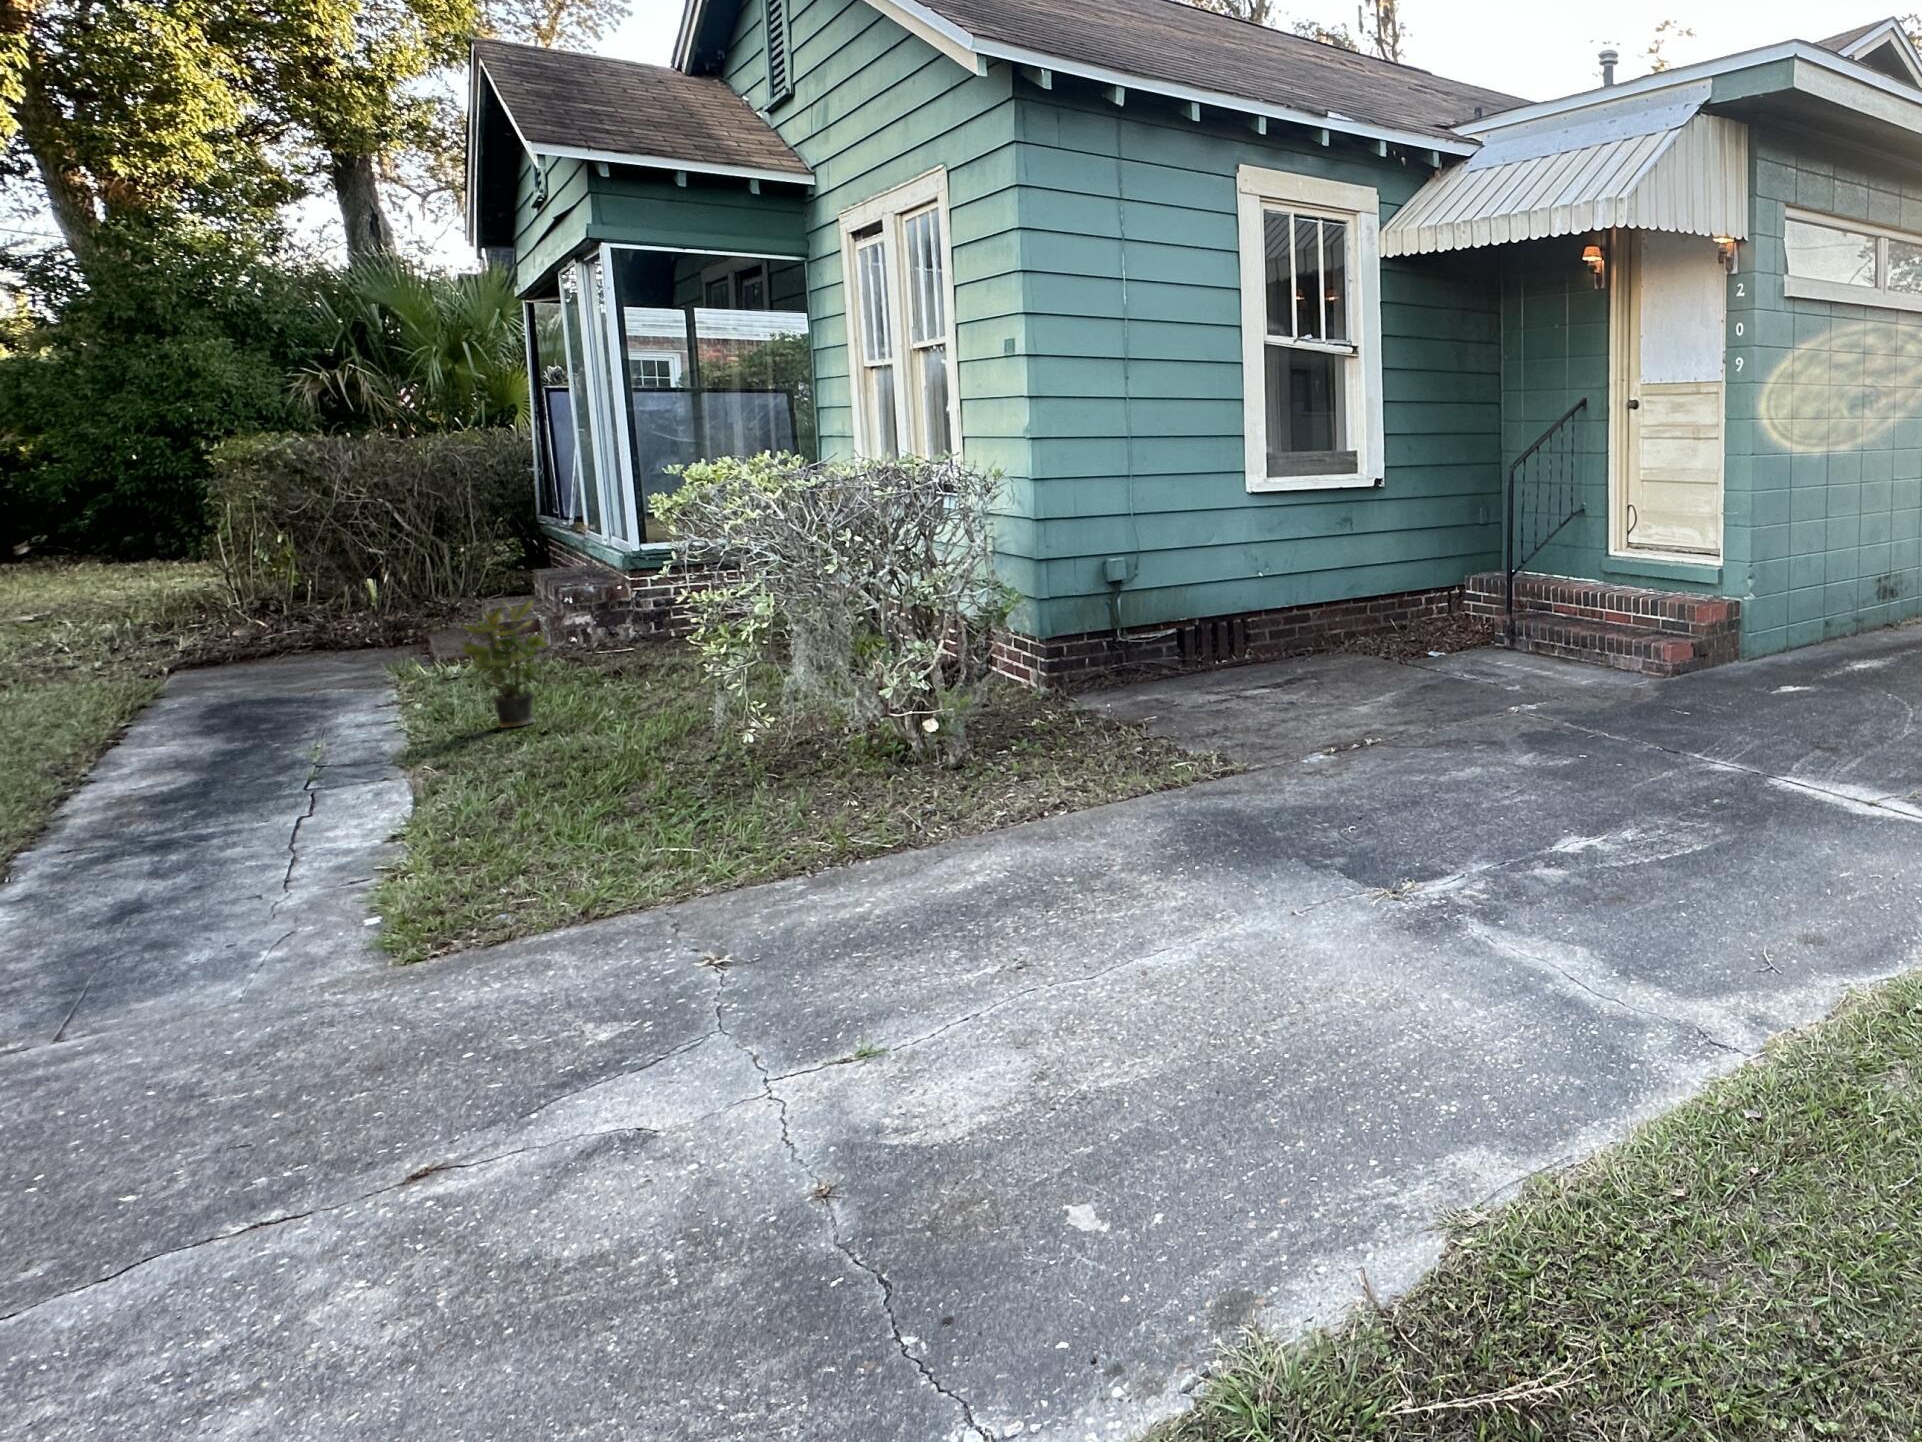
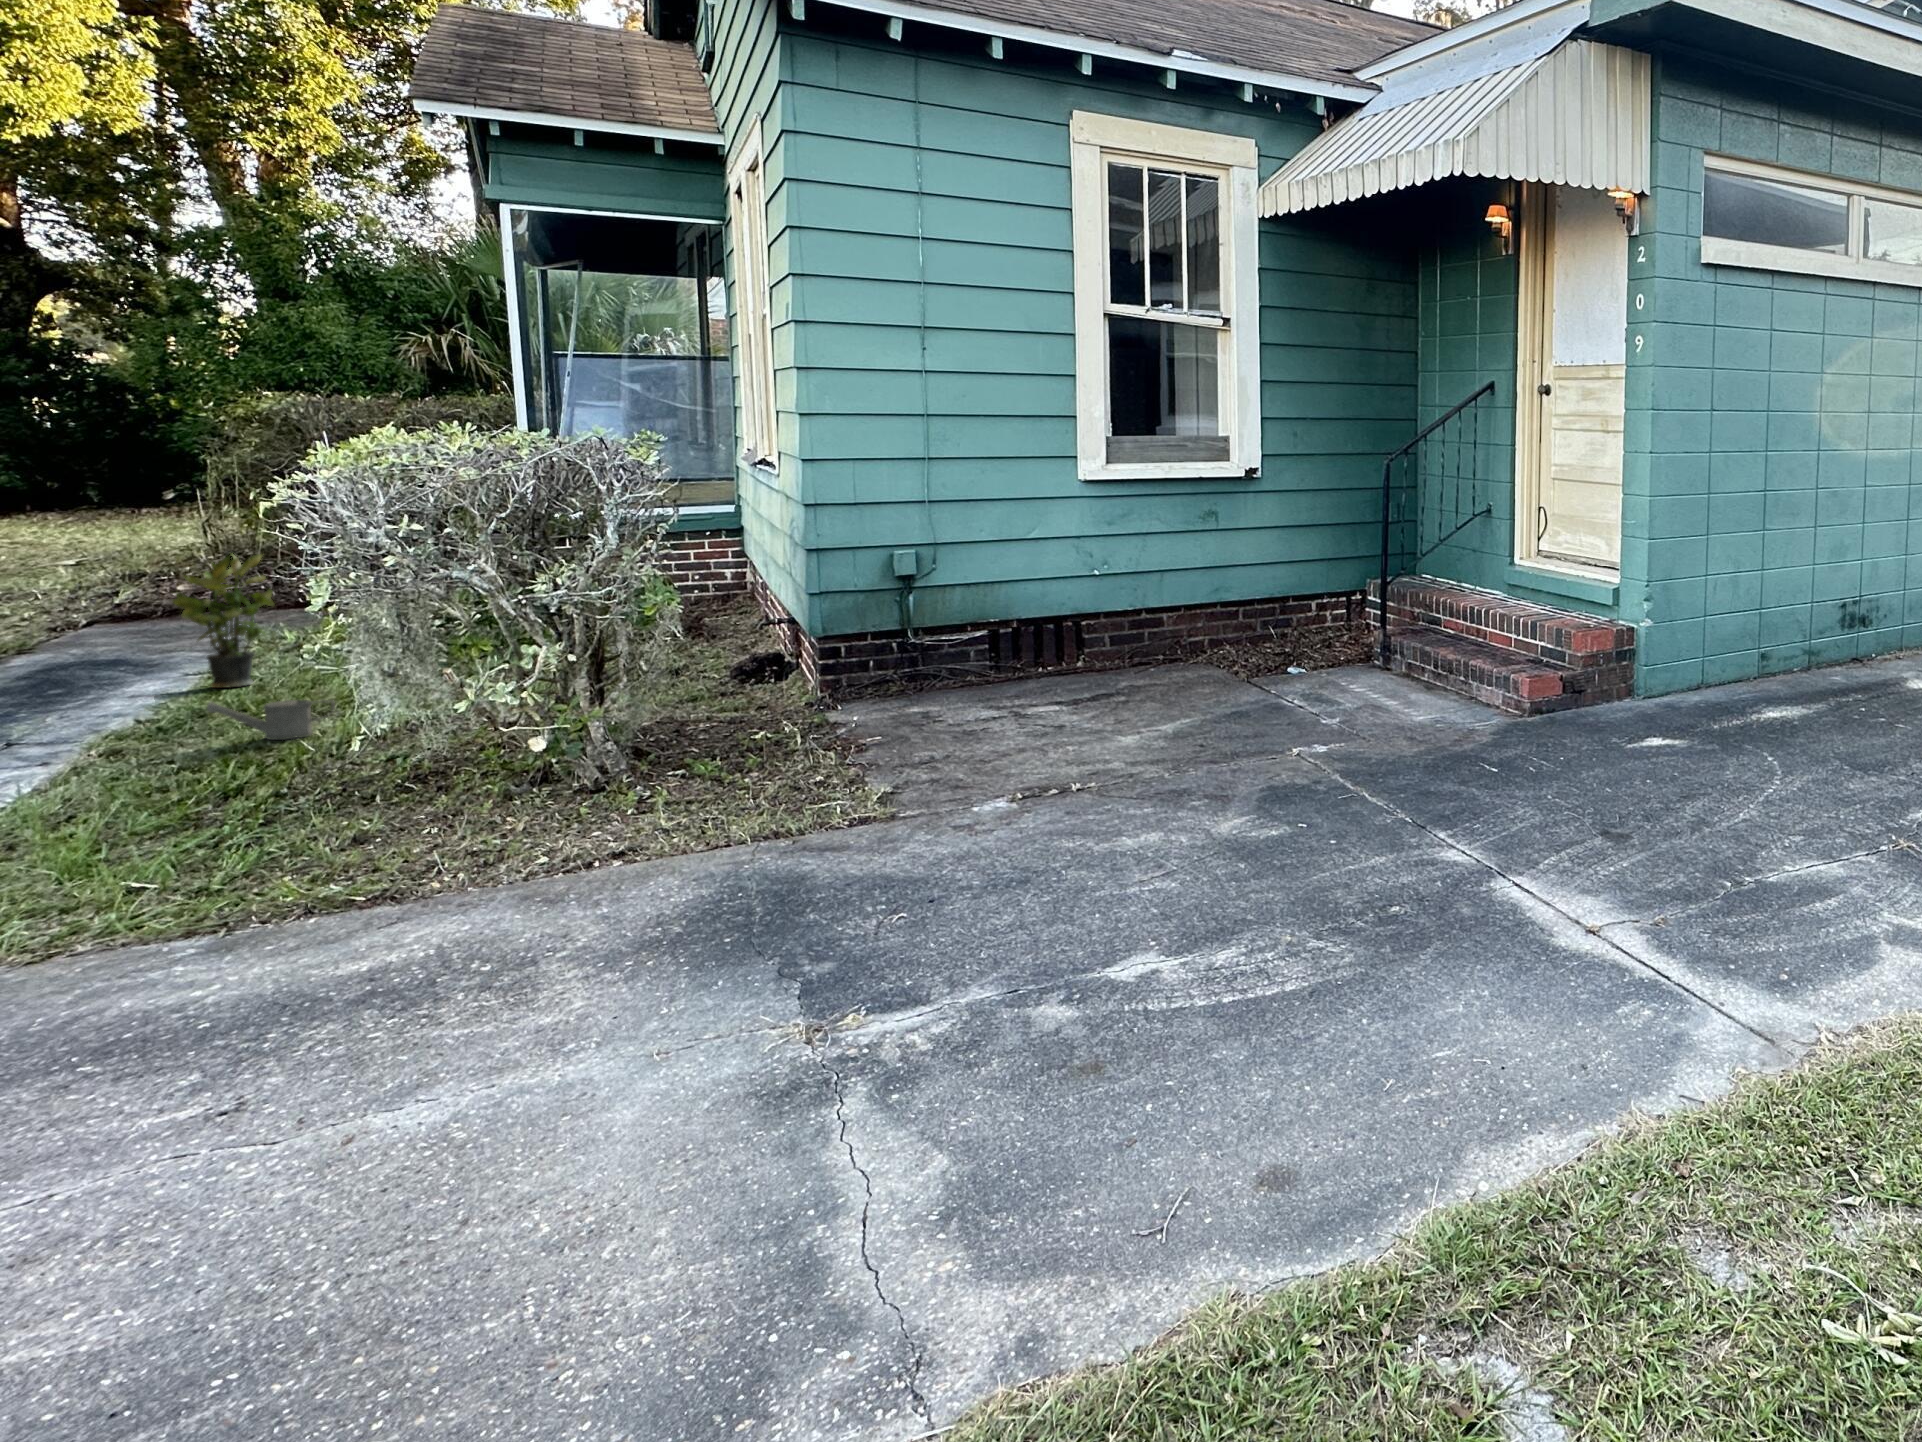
watering can: none [609,727,713,767] -> present [207,700,335,740]

